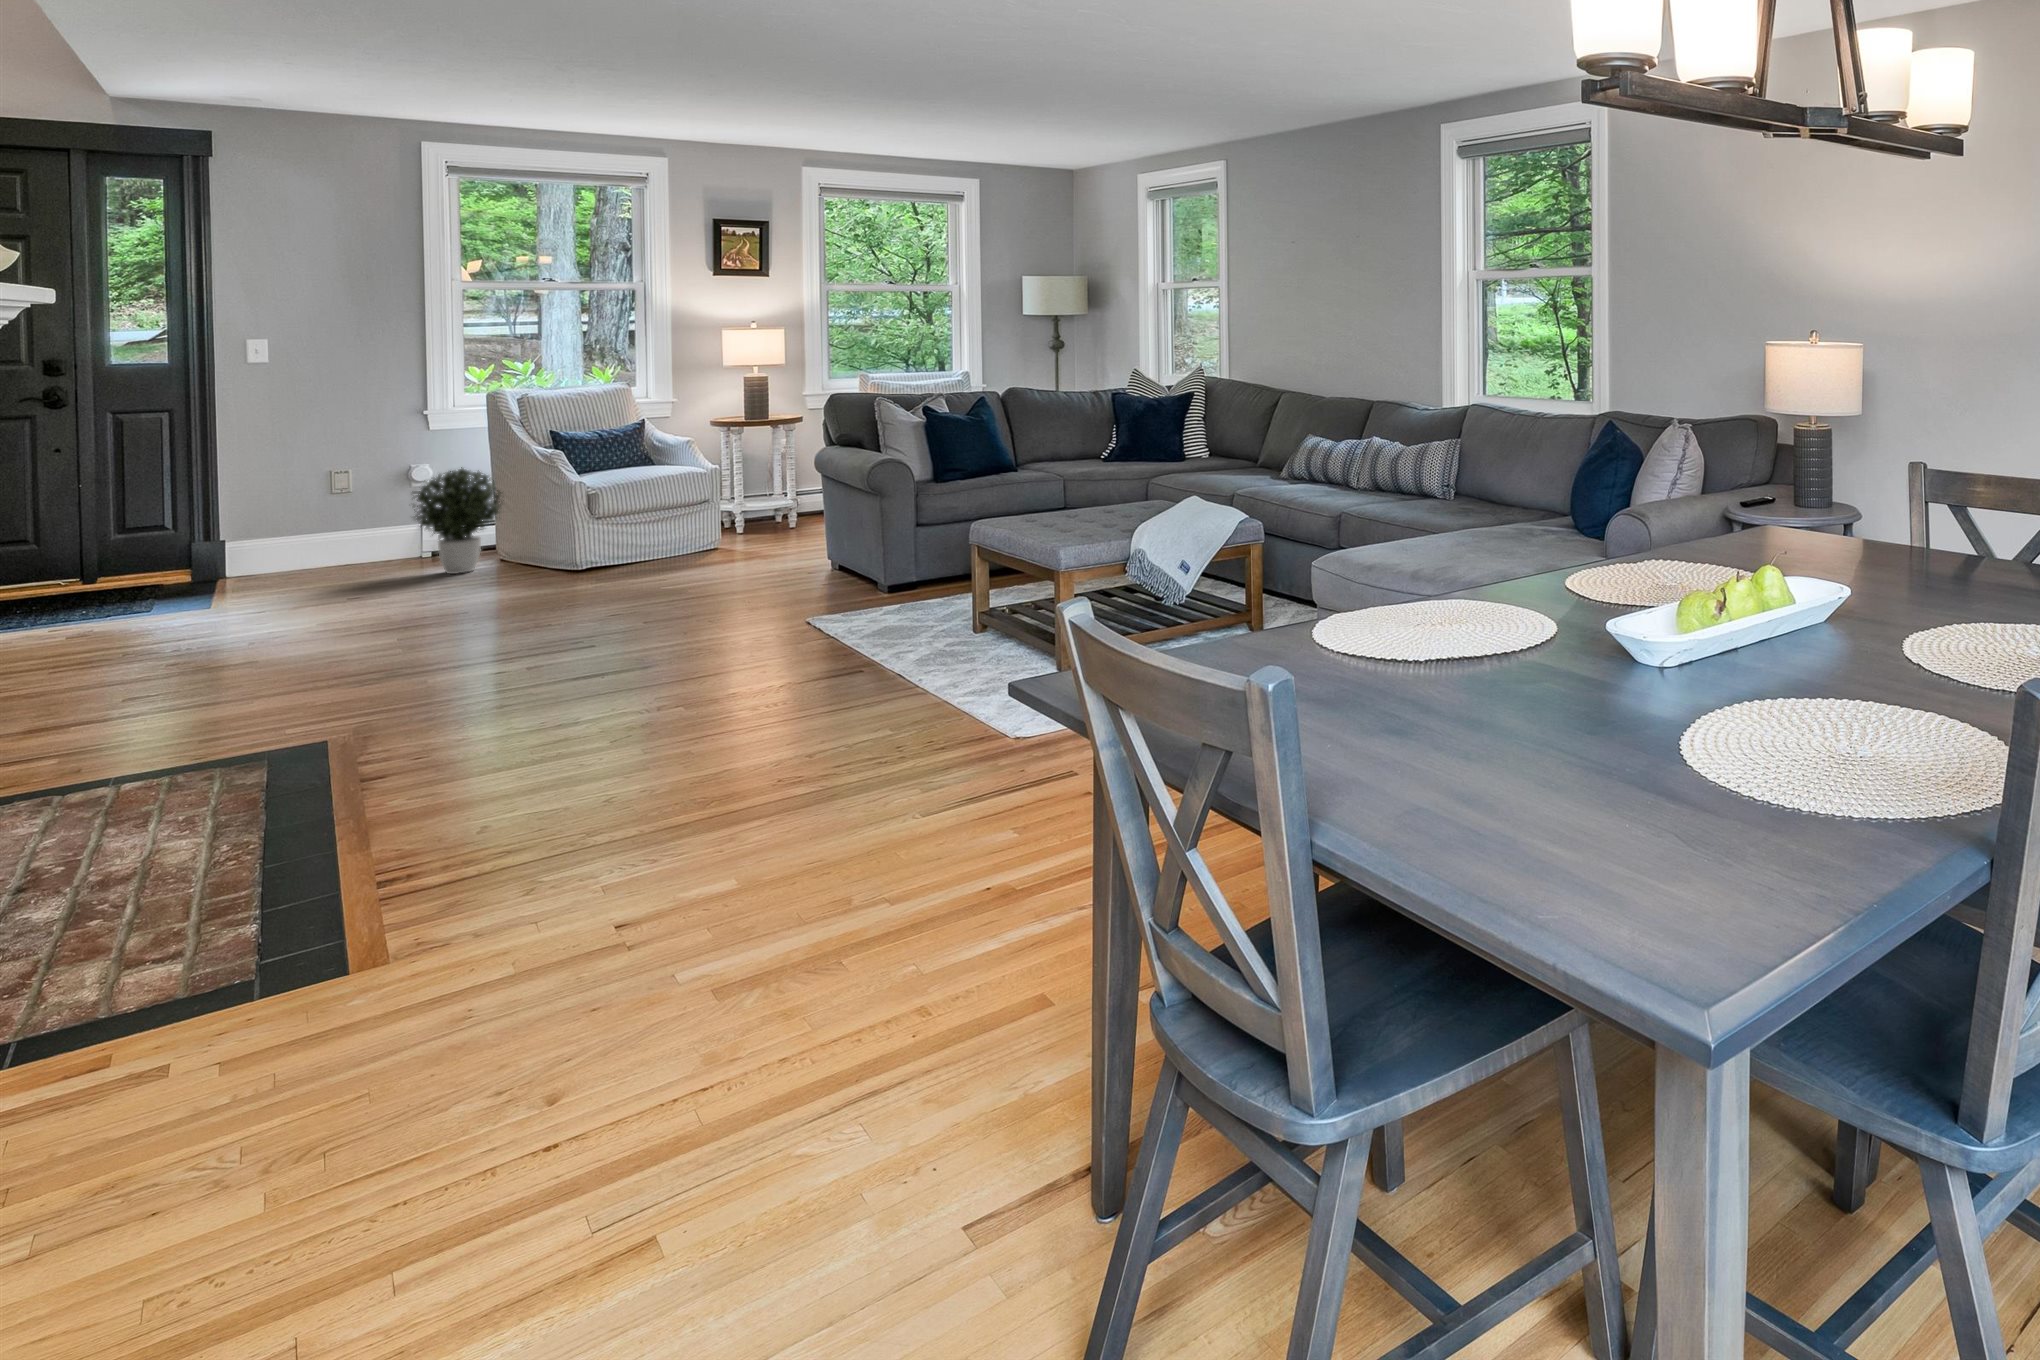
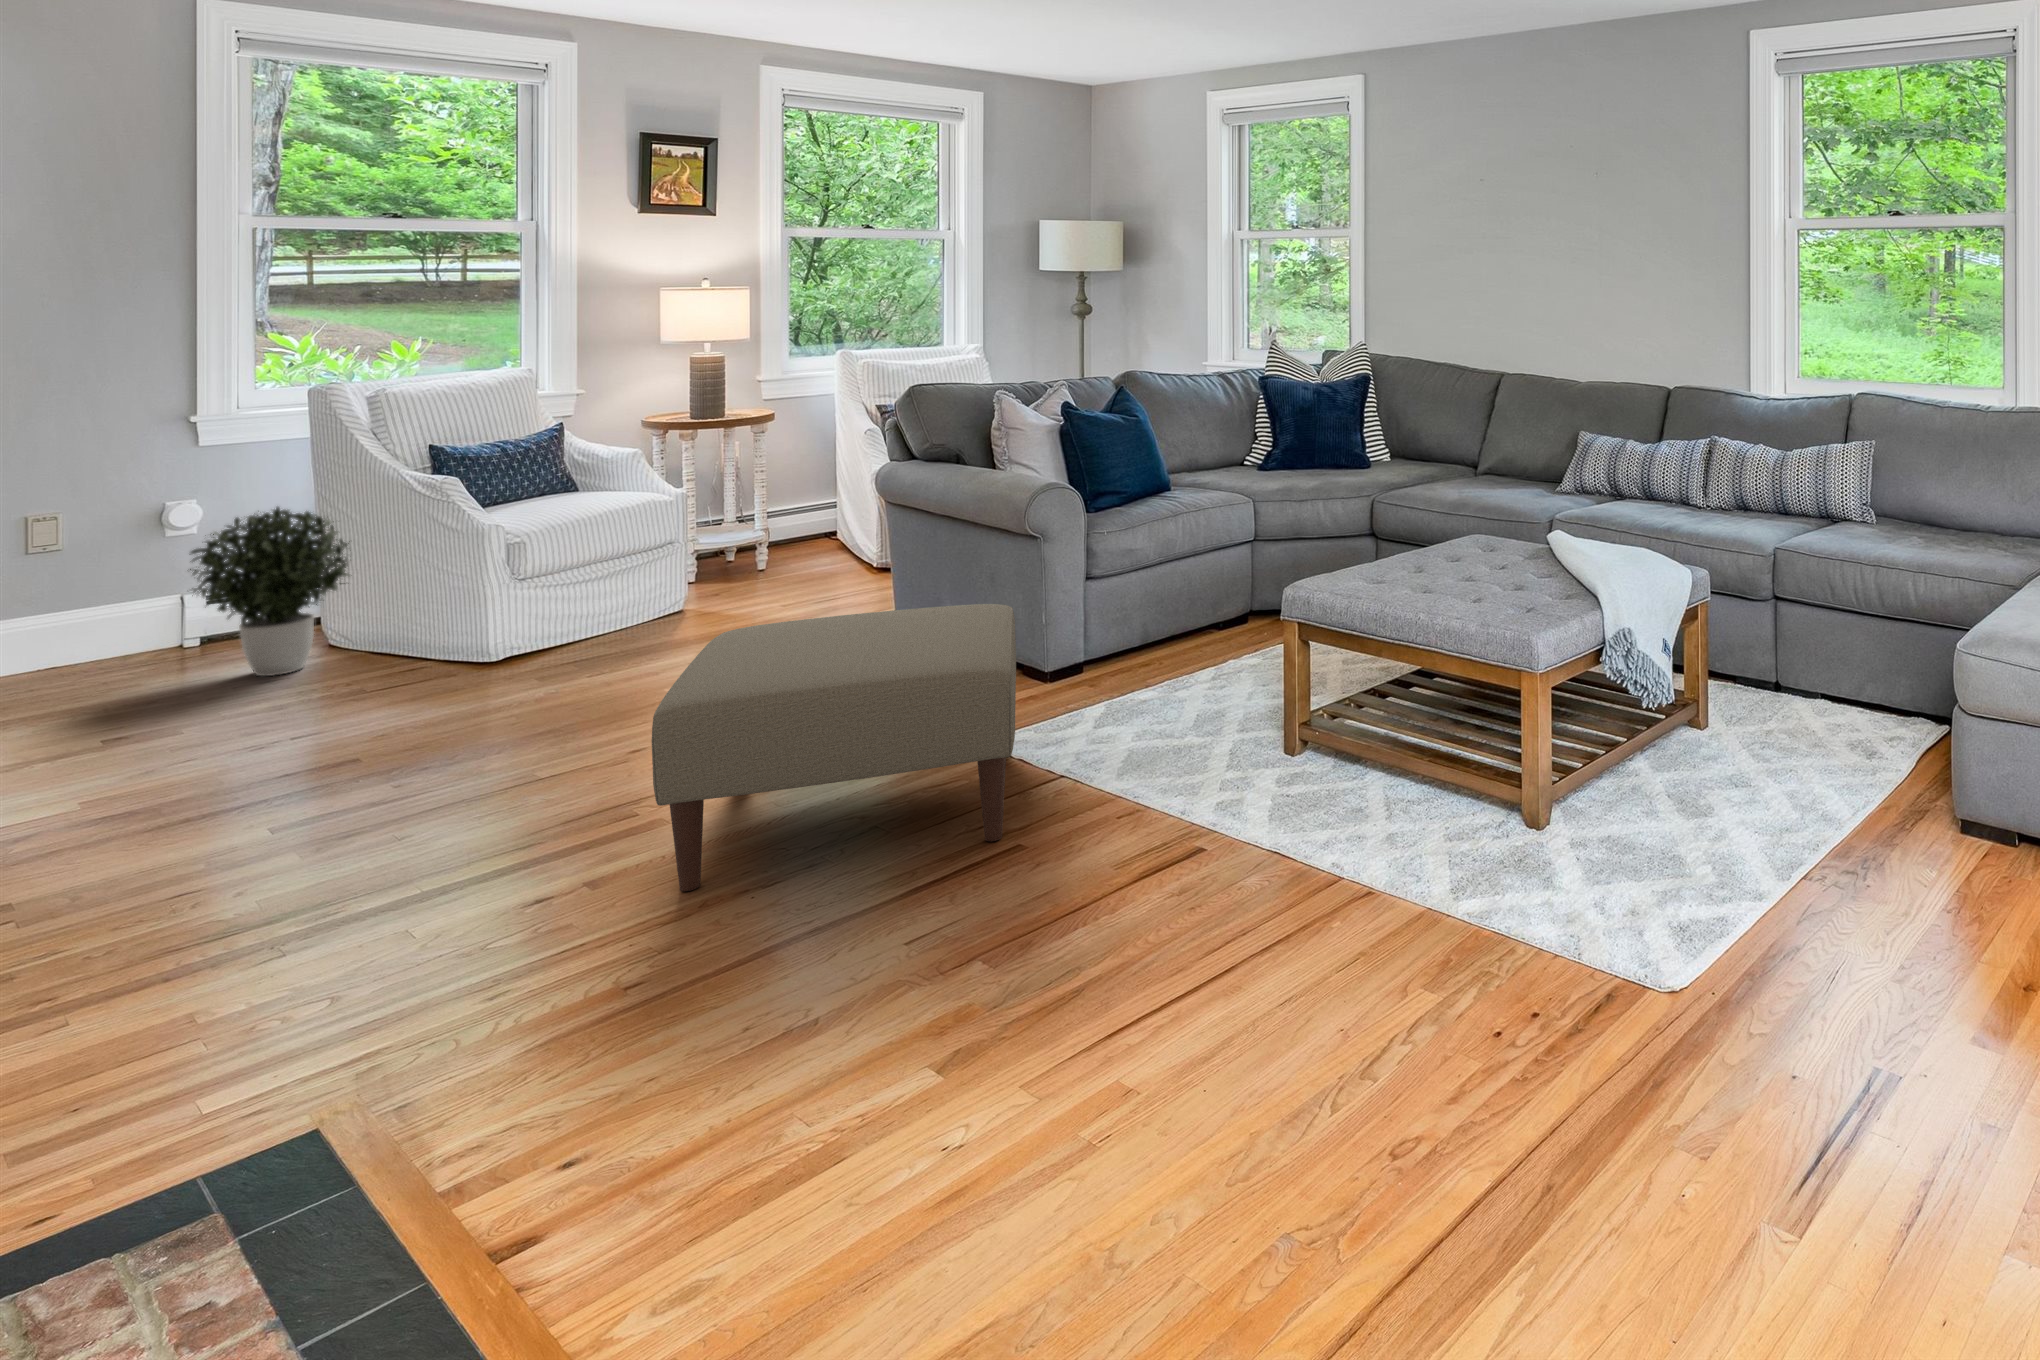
ottoman: none [580,529,835,669] -> present [652,604,1016,891]

